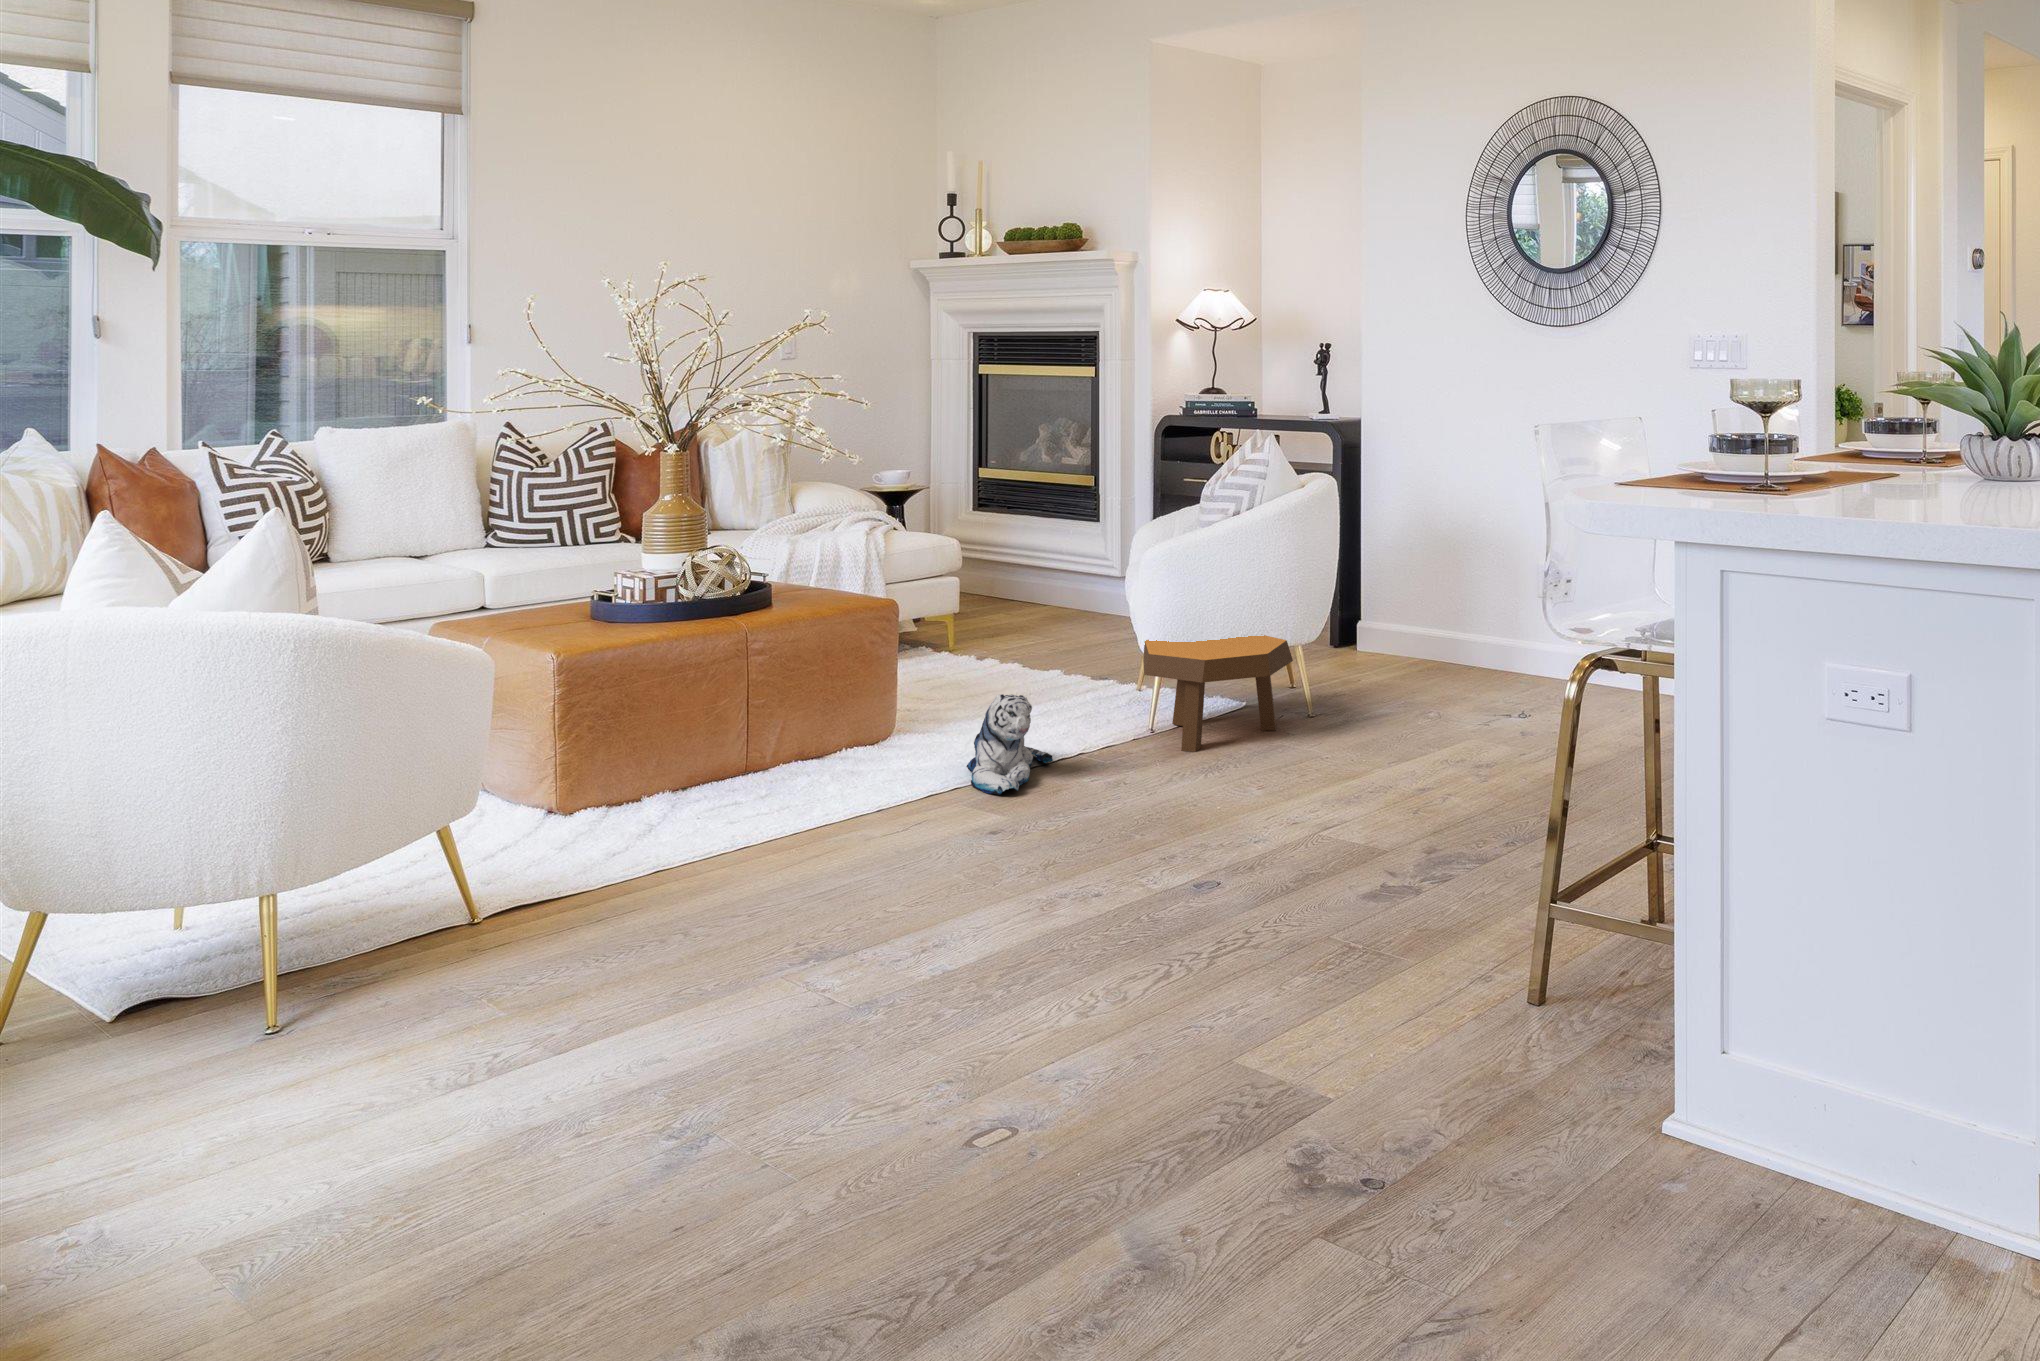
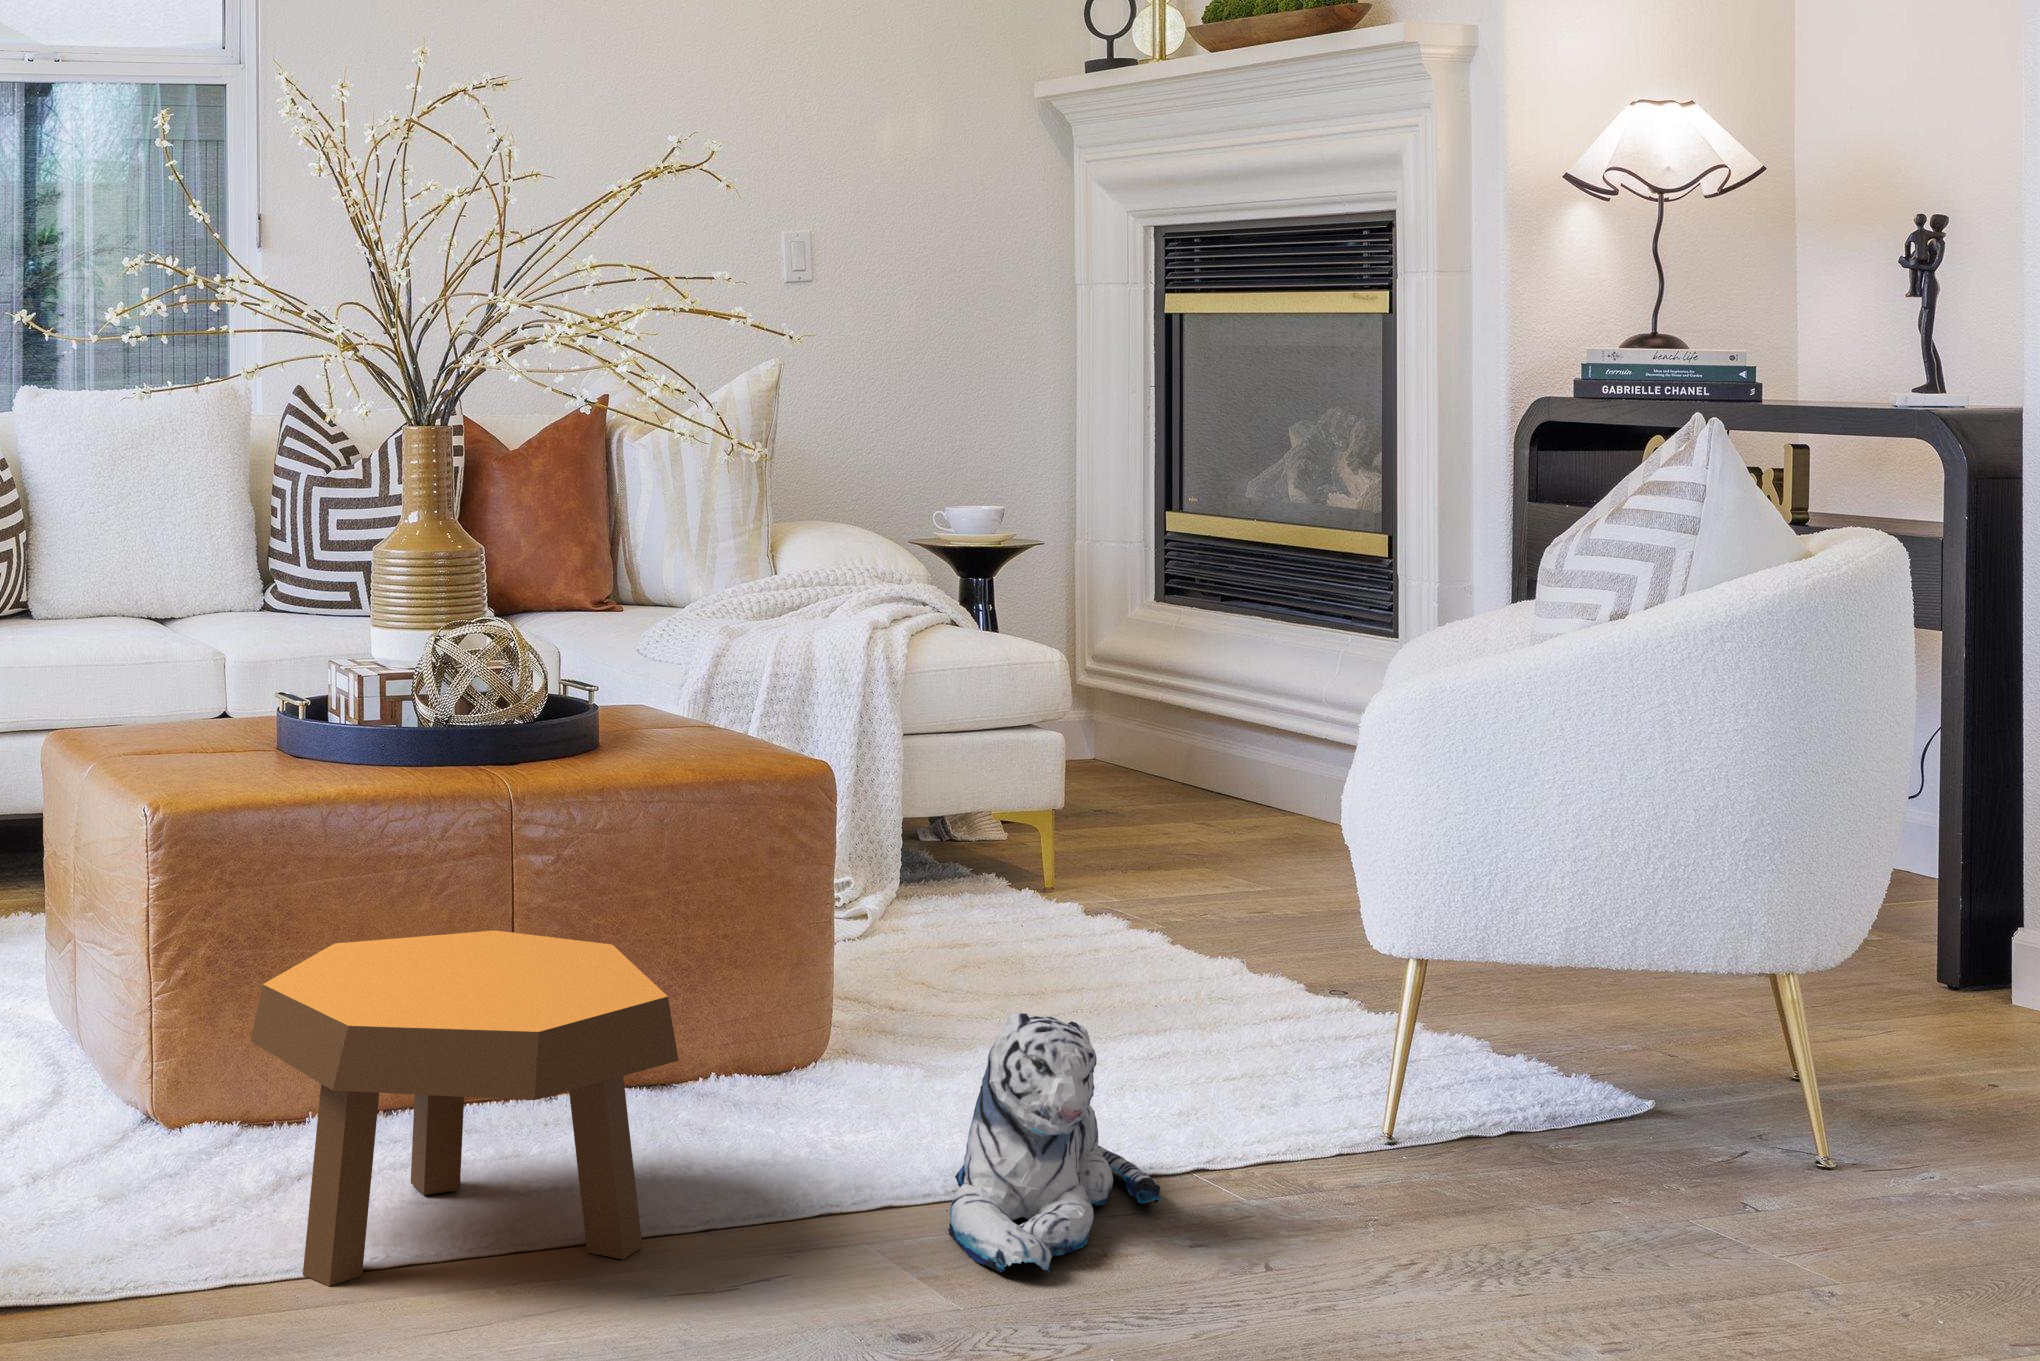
footstool: present [1143,635,1293,752] -> present [251,930,678,1286]

